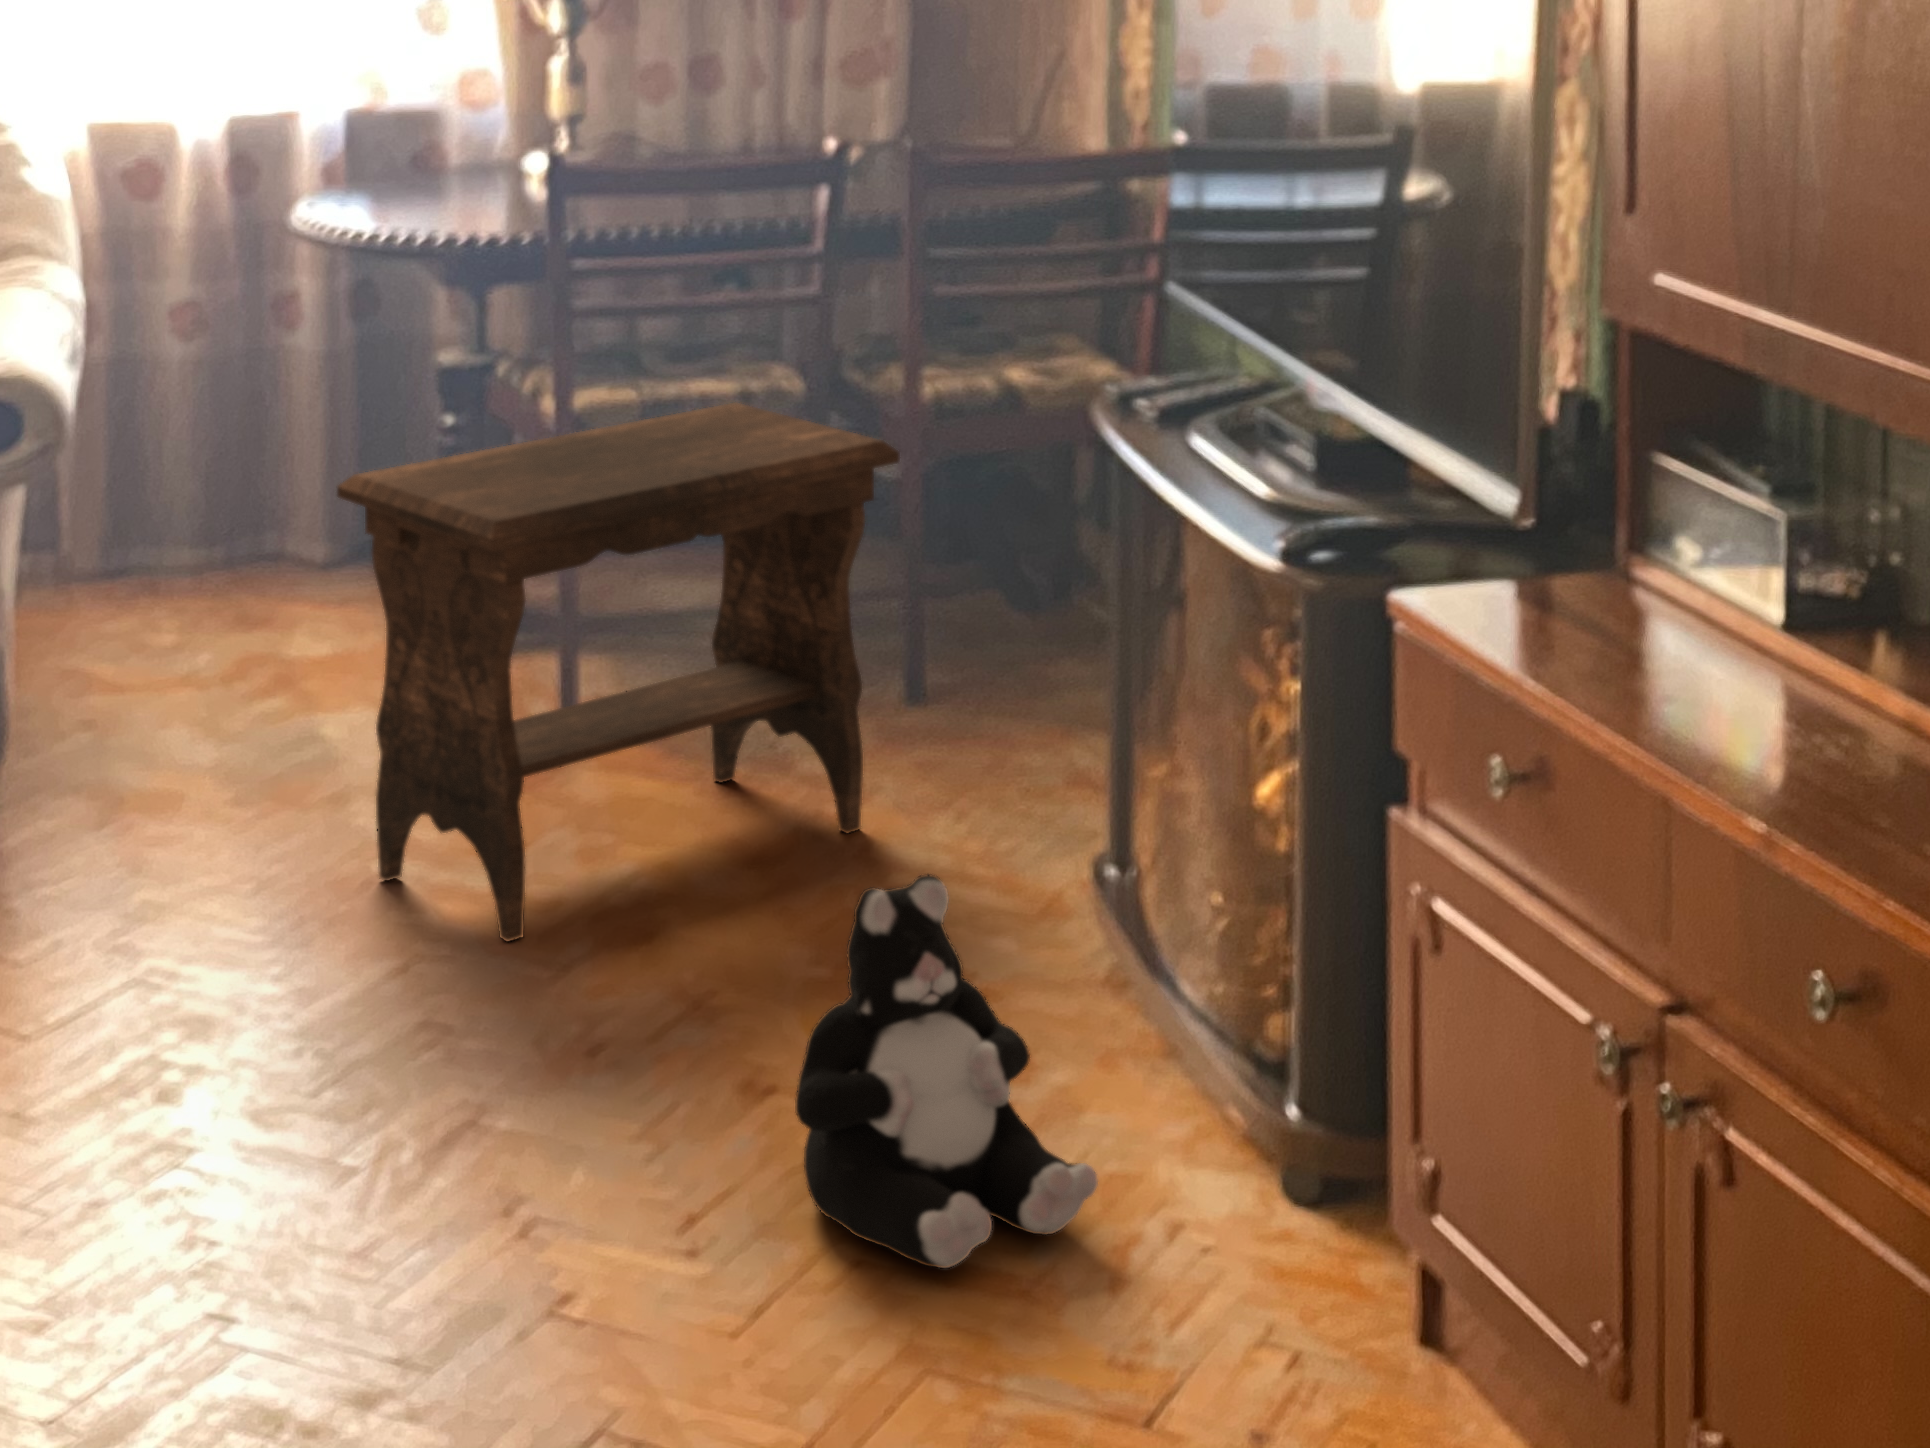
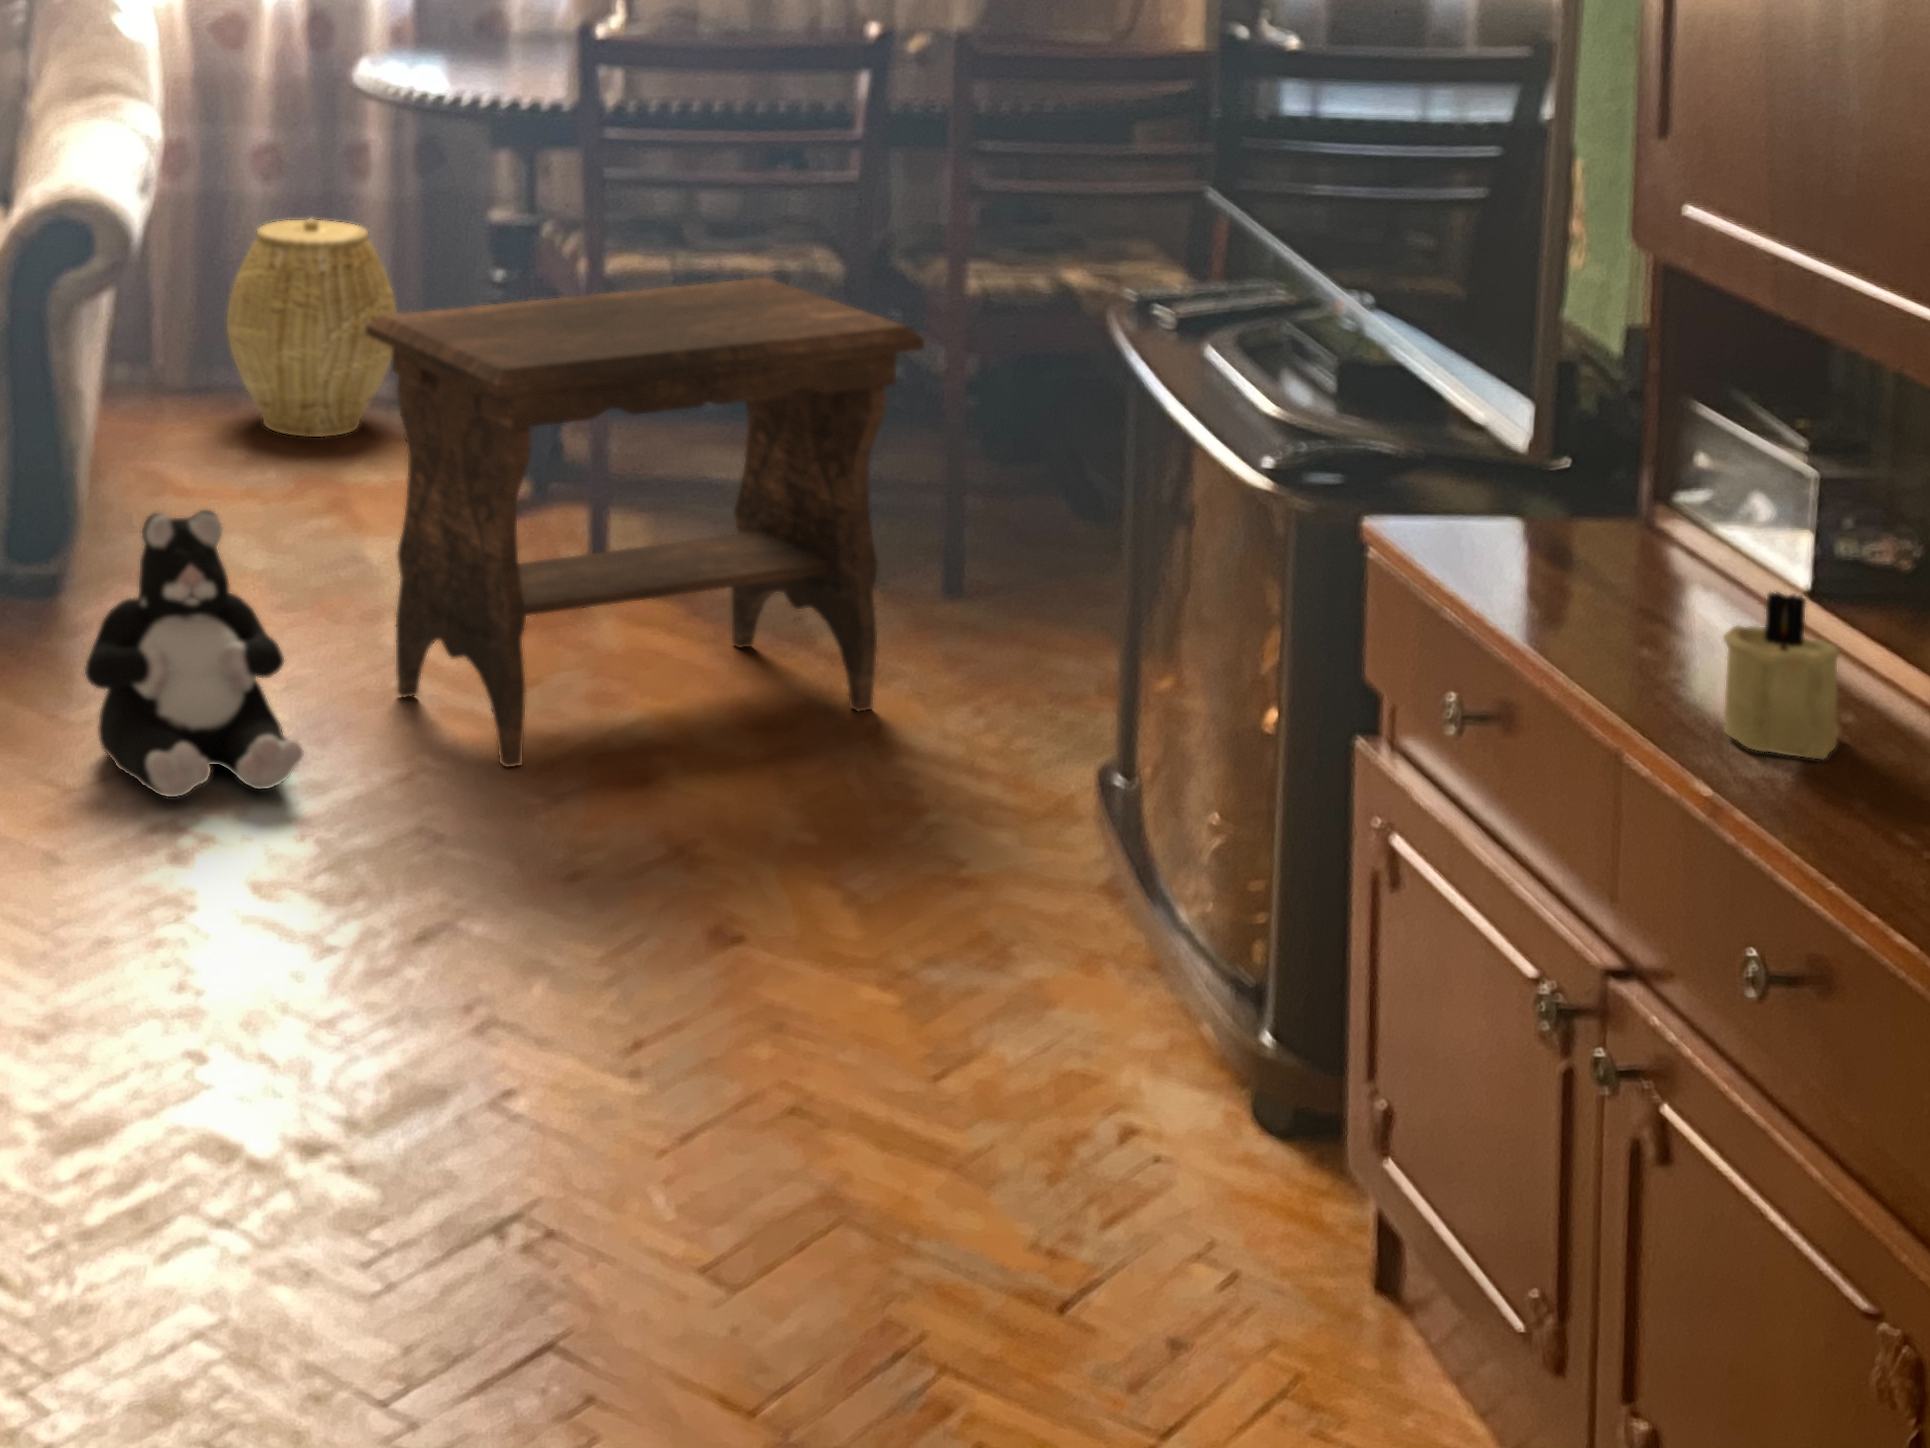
woven basket: none [144,375,330,609] -> present [227,219,397,437]
candle: none [1732,625,1828,778] -> present [1723,592,1840,759]
plush toy: present [795,874,1098,1268] -> present [85,510,304,797]

